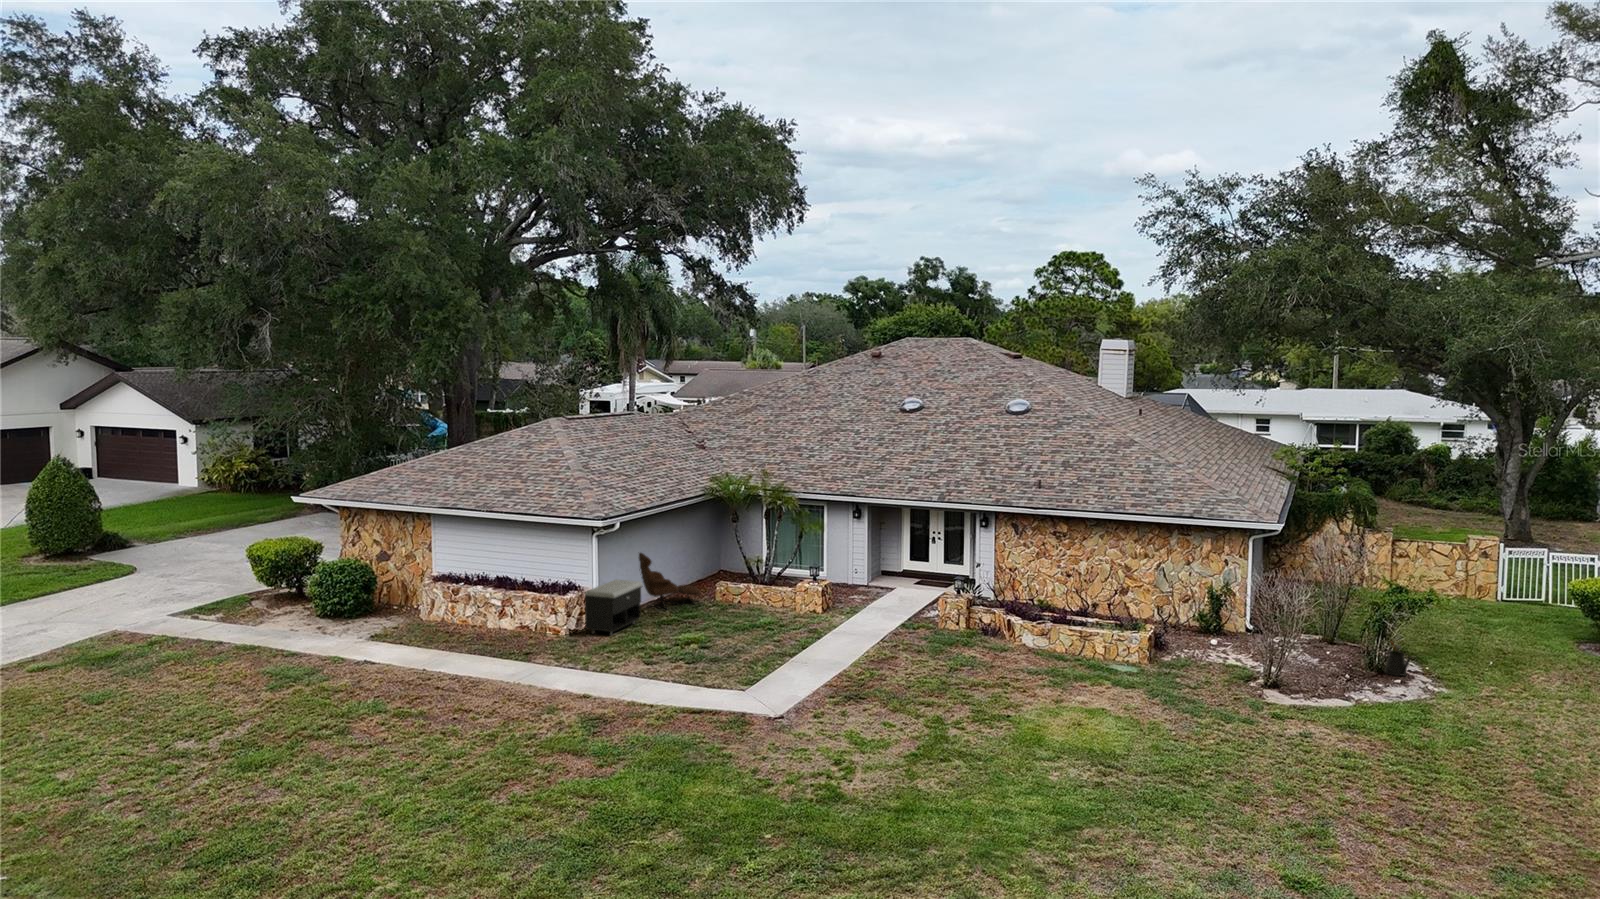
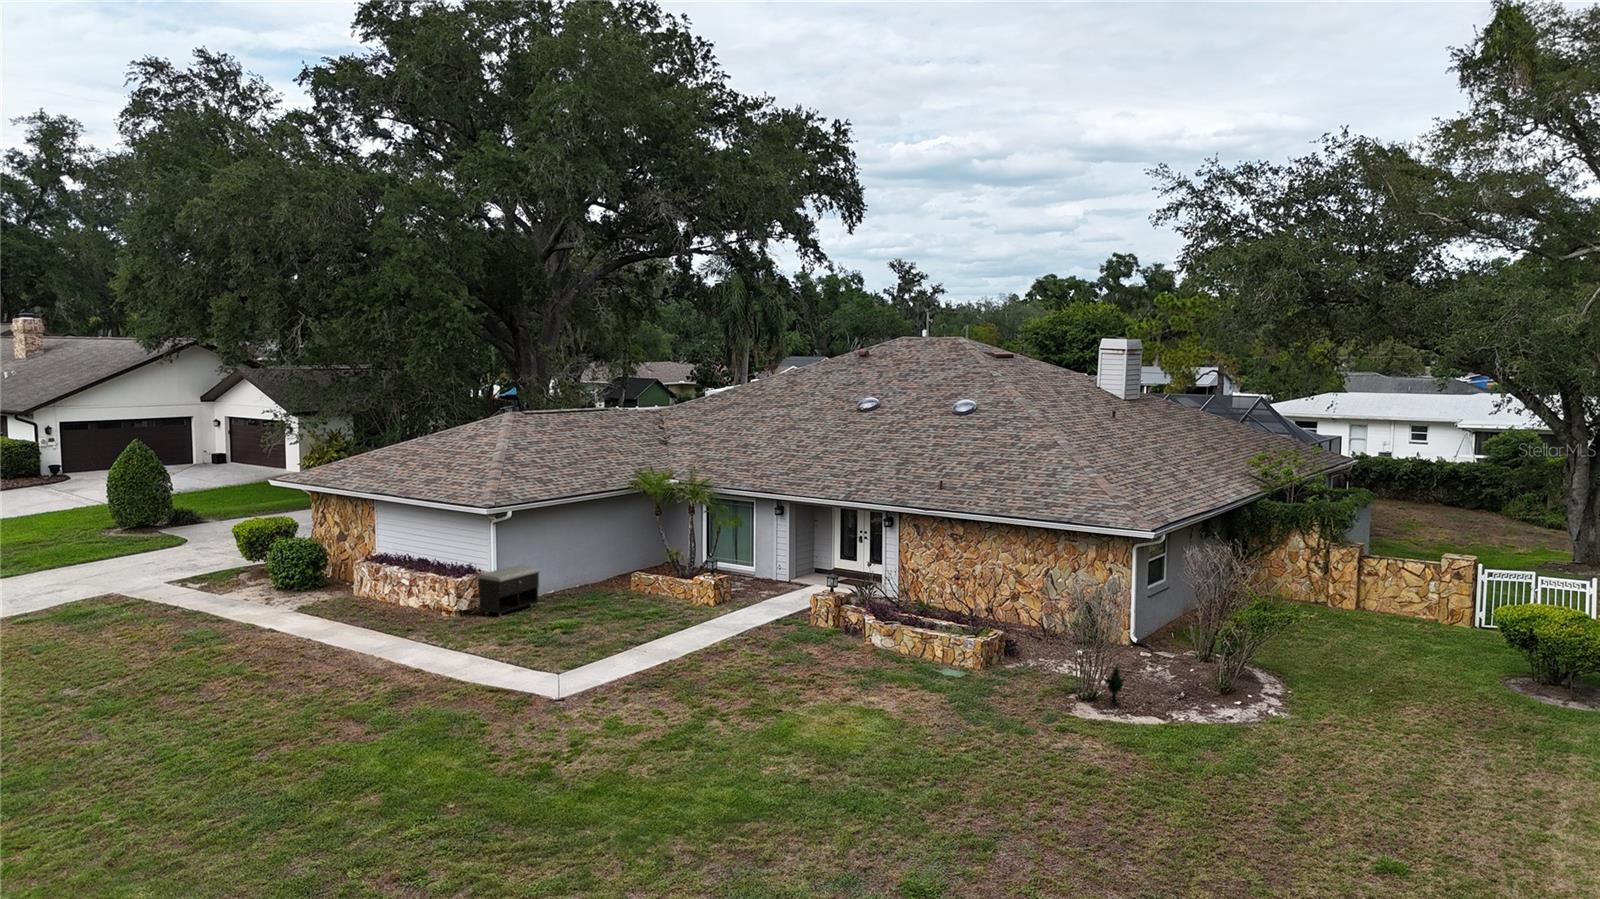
lounge chair: present [639,553,700,608] -> none [554,541,613,595]
watering can: present [1385,642,1411,676] -> none [1238,661,1261,702]
decorative plant: none [1280,648,1301,686] -> present [1104,665,1124,705]

